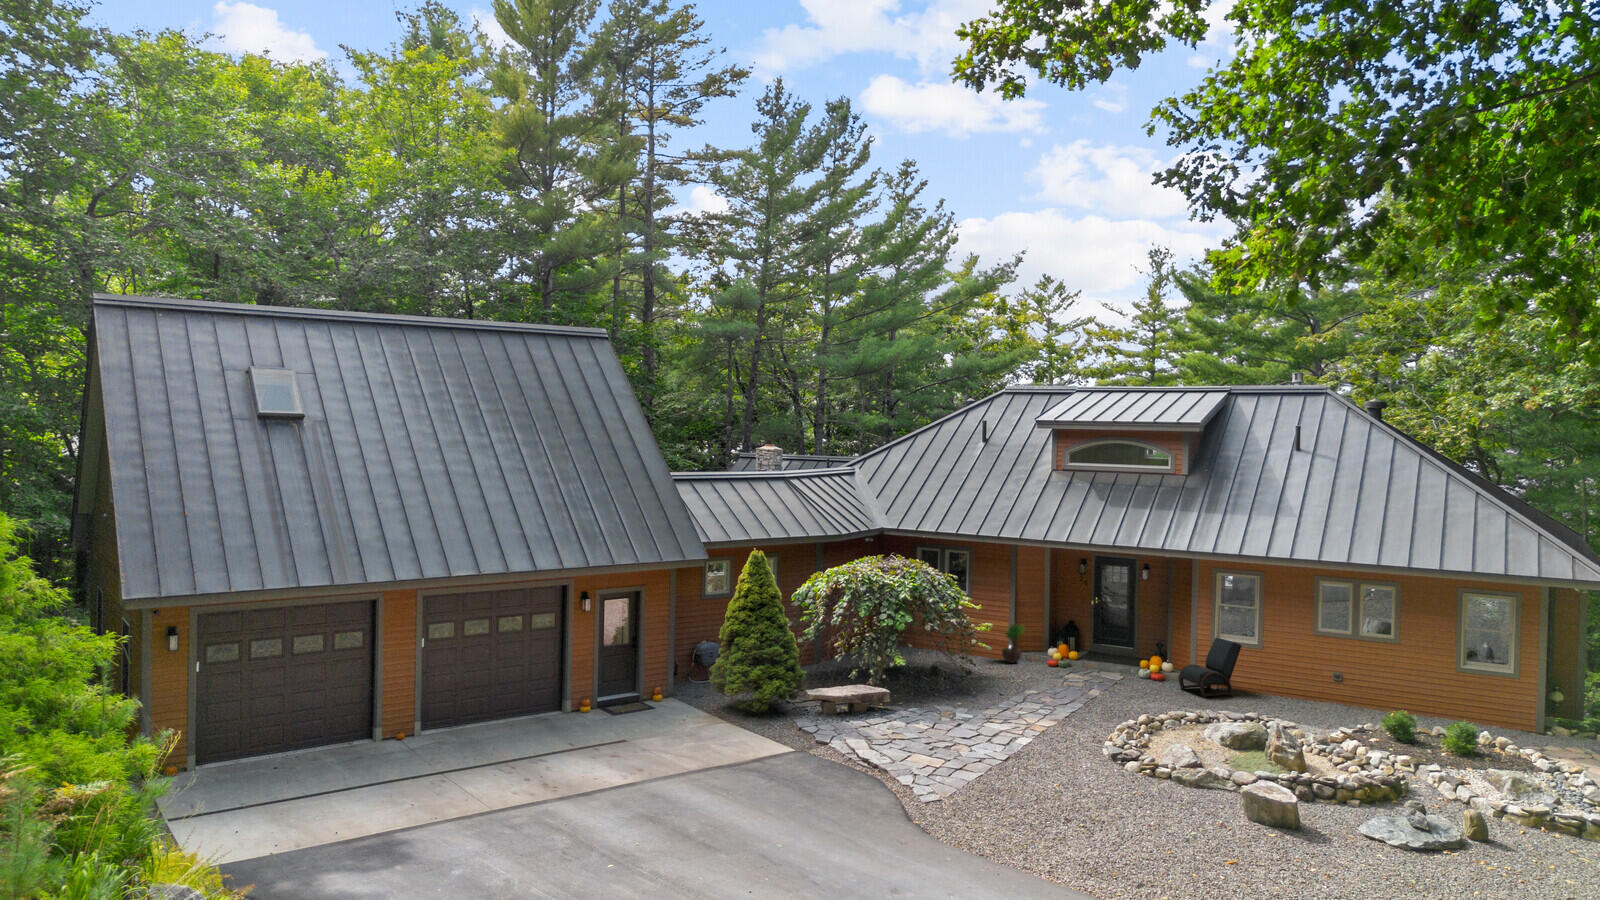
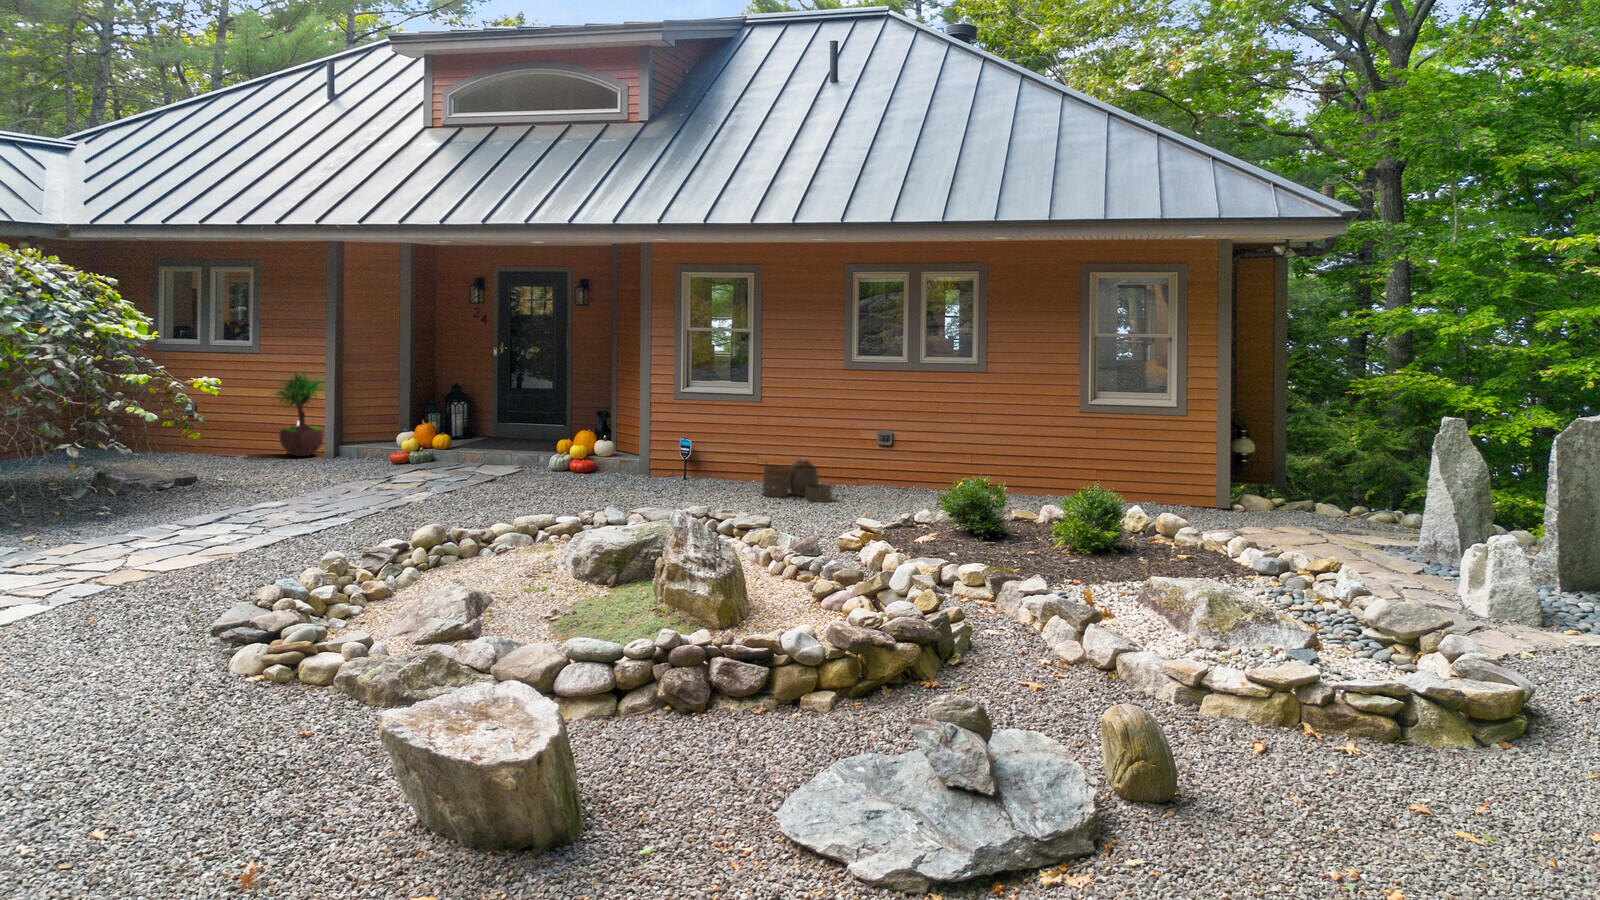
lounge chair: present [1179,637,1242,698] -> none [608,376,727,492]
woven basket: none [1267,684,1306,710] -> present [763,460,832,502]

